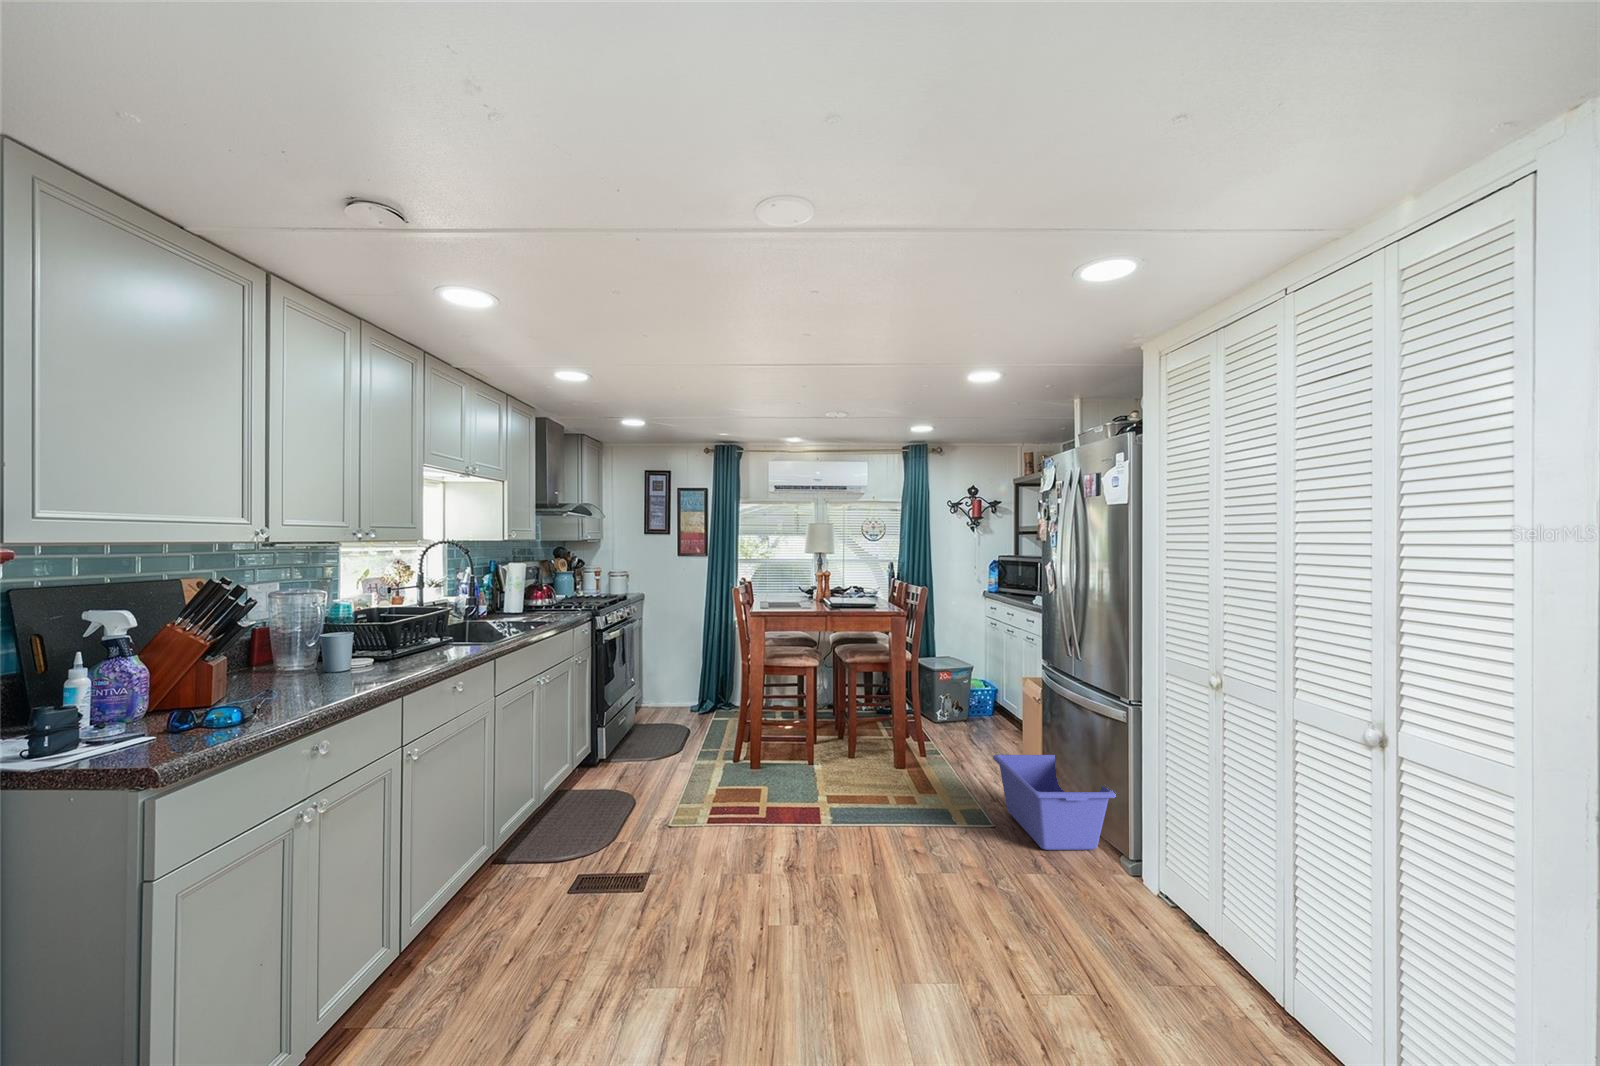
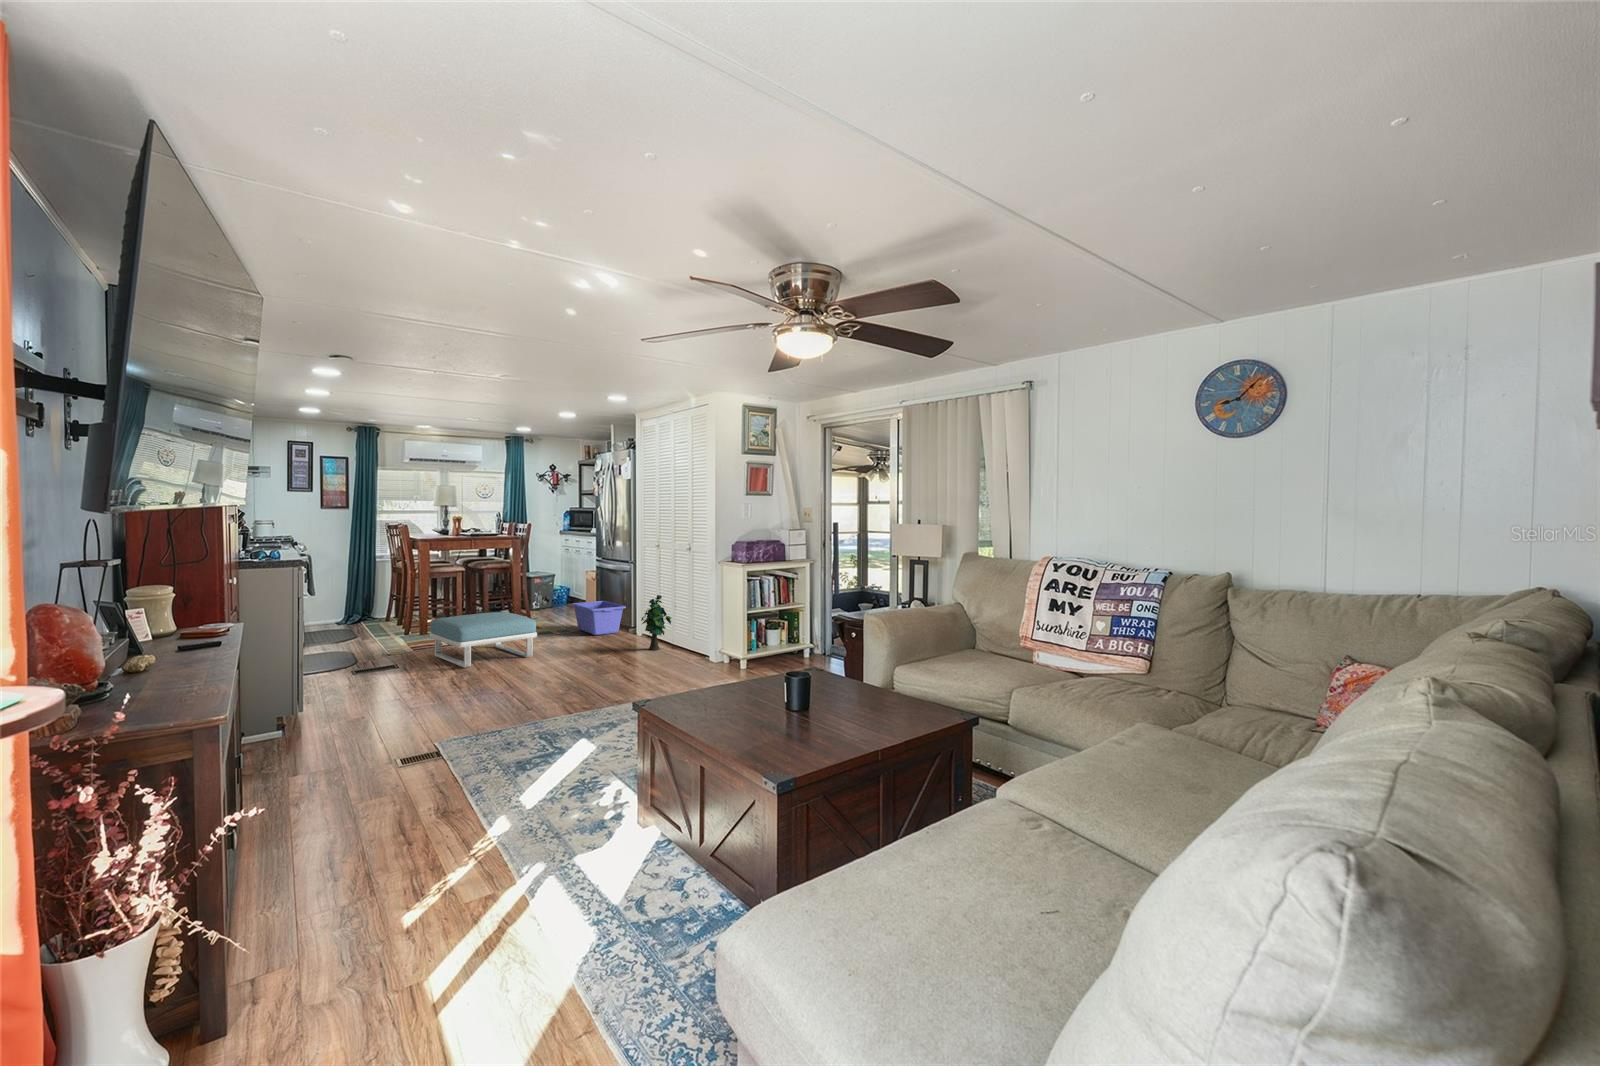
footstool: none [715,777,904,938] -> present [430,612,537,668]
decorative plant: none [1181,833,1291,1005] -> present [641,595,671,650]

